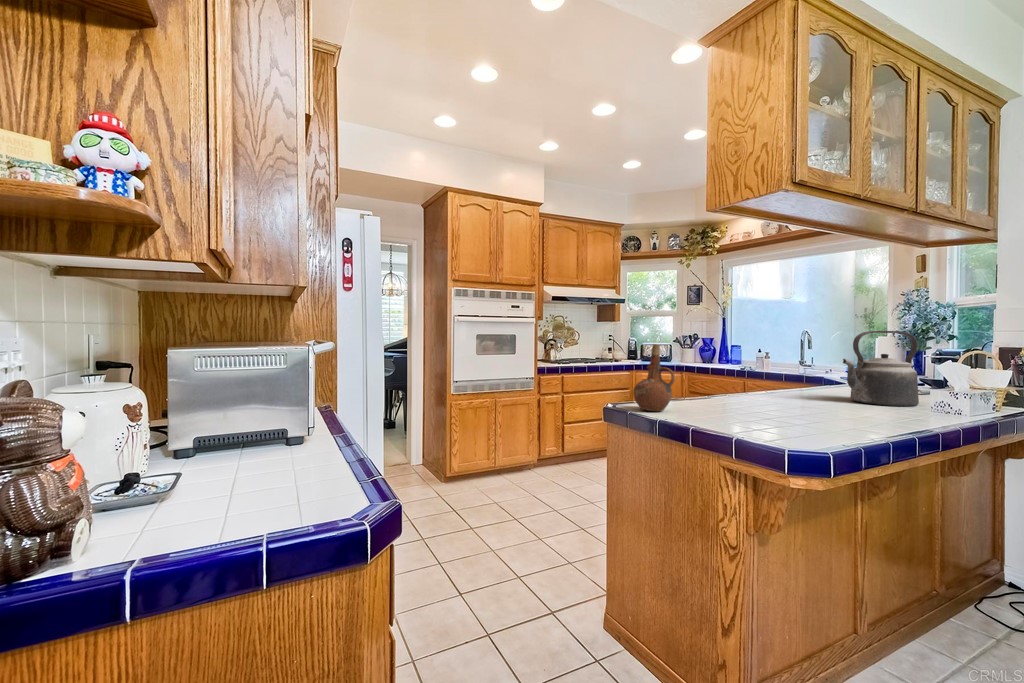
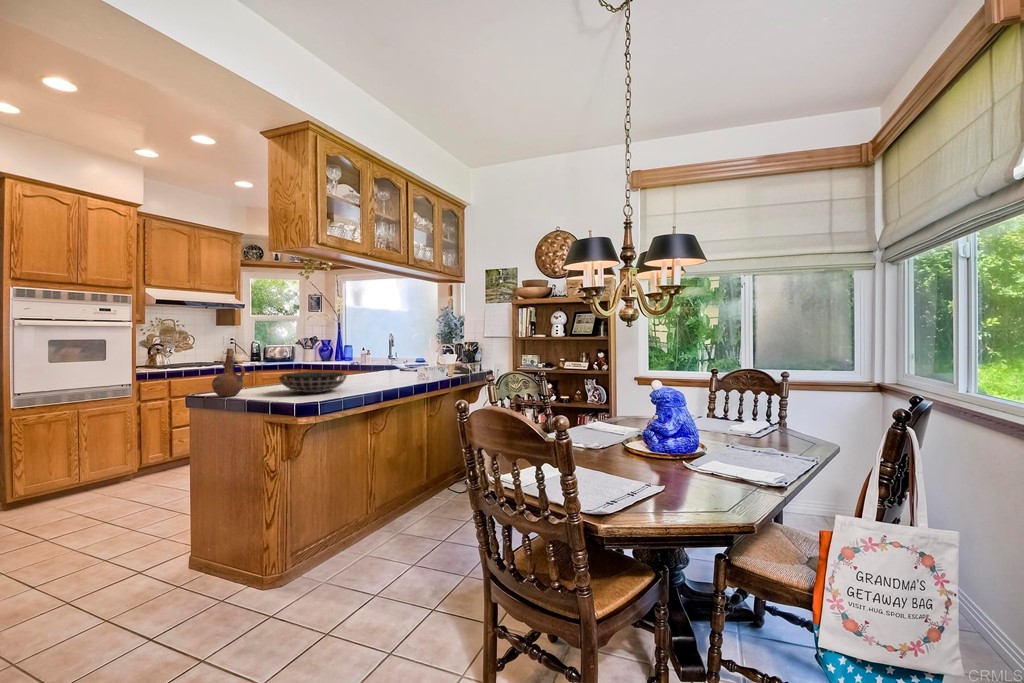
kettle: present [843,331,919,406] -> none [369,337,409,381]
decorative bowl: none [724,383,844,421] -> present [279,372,347,393]

